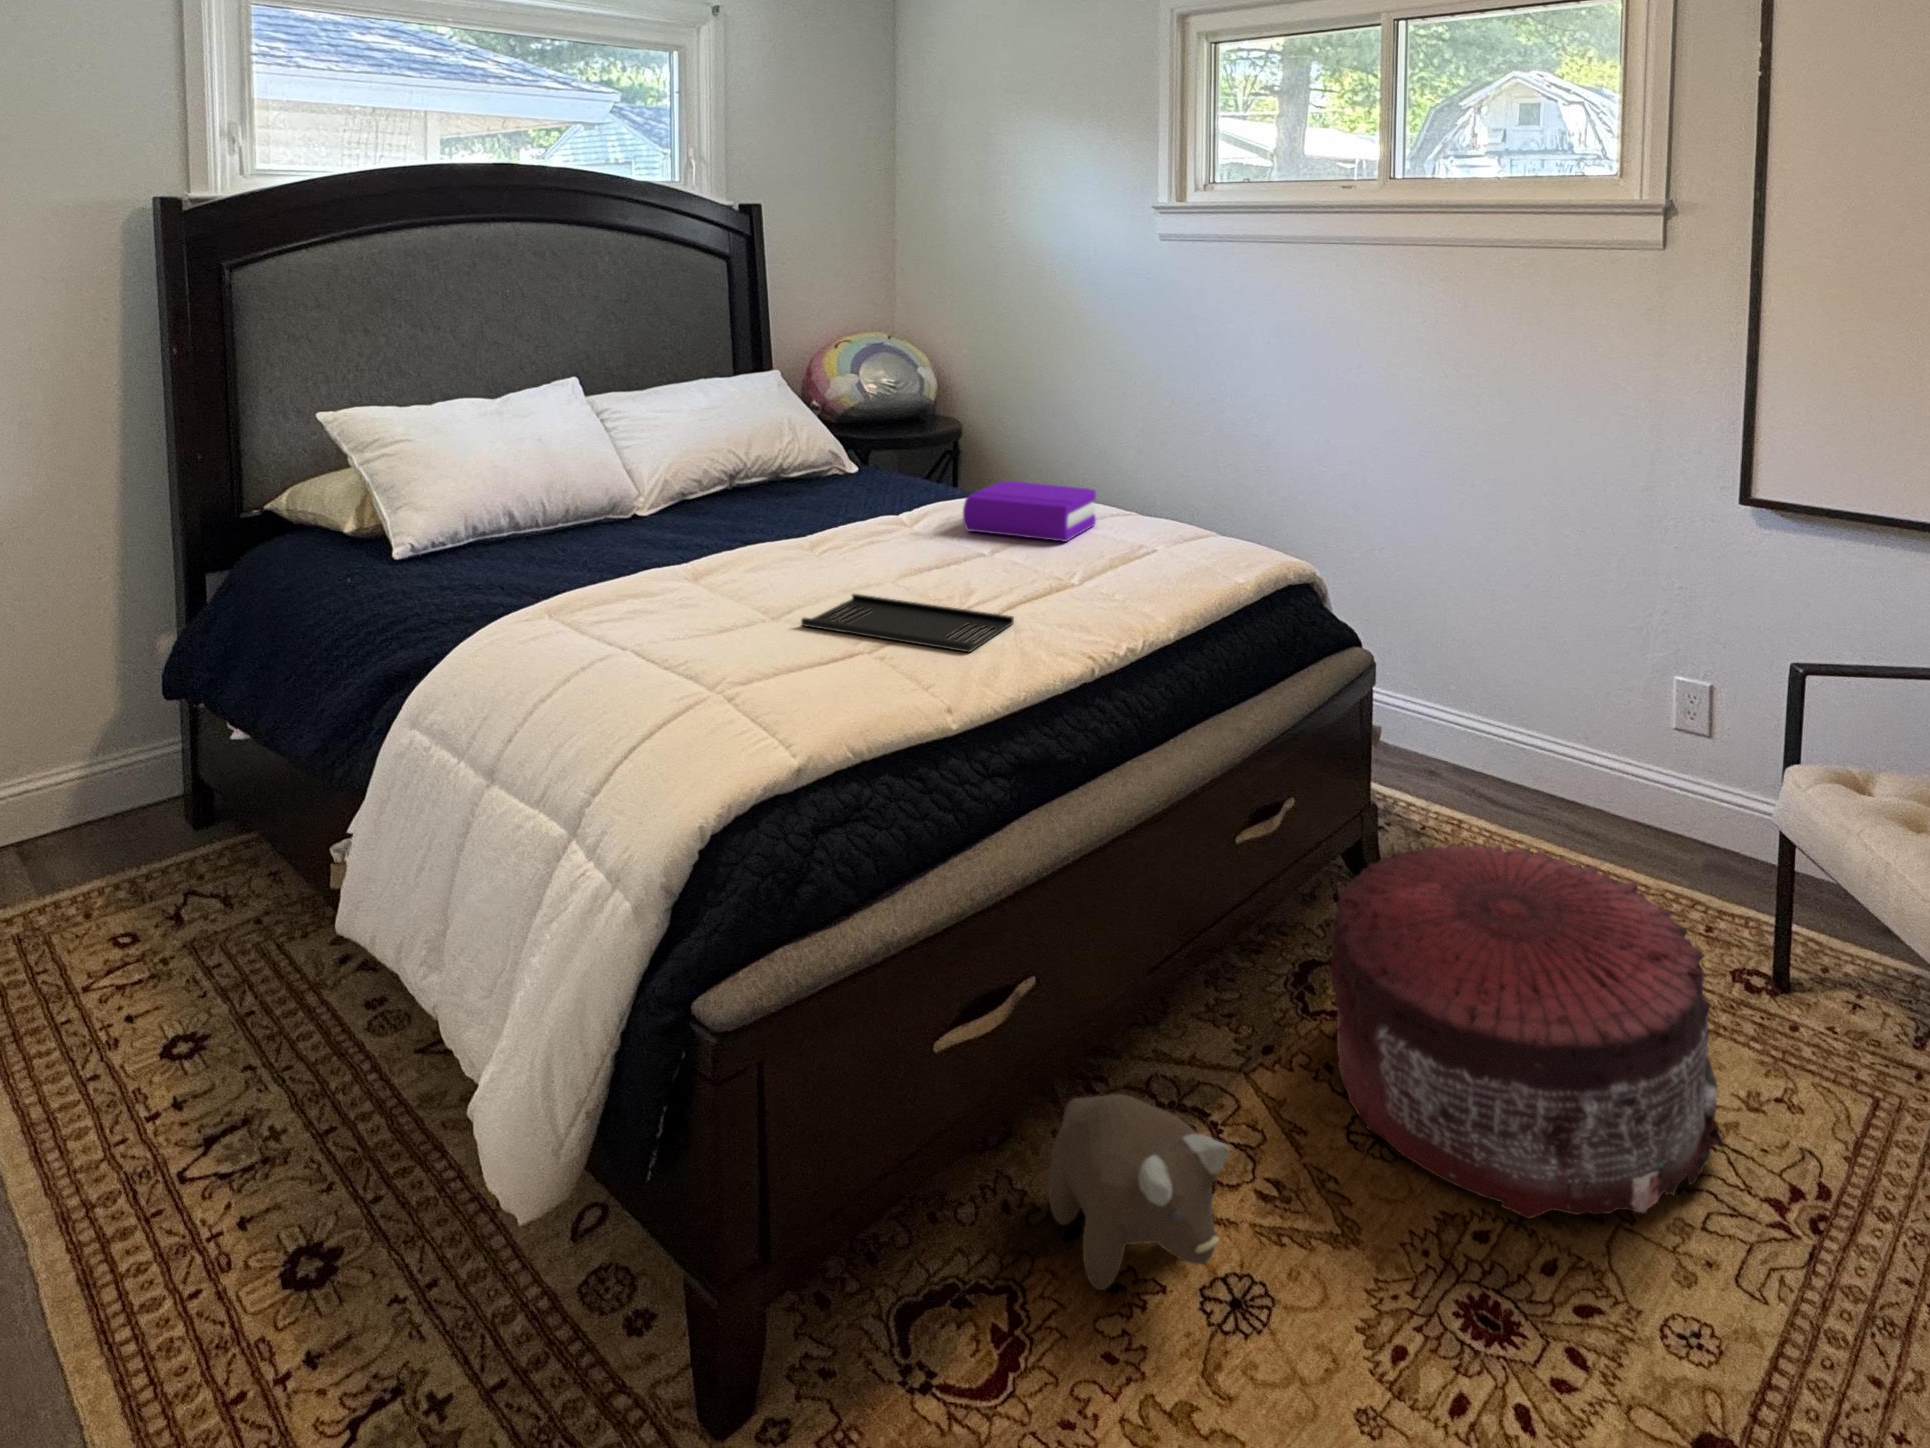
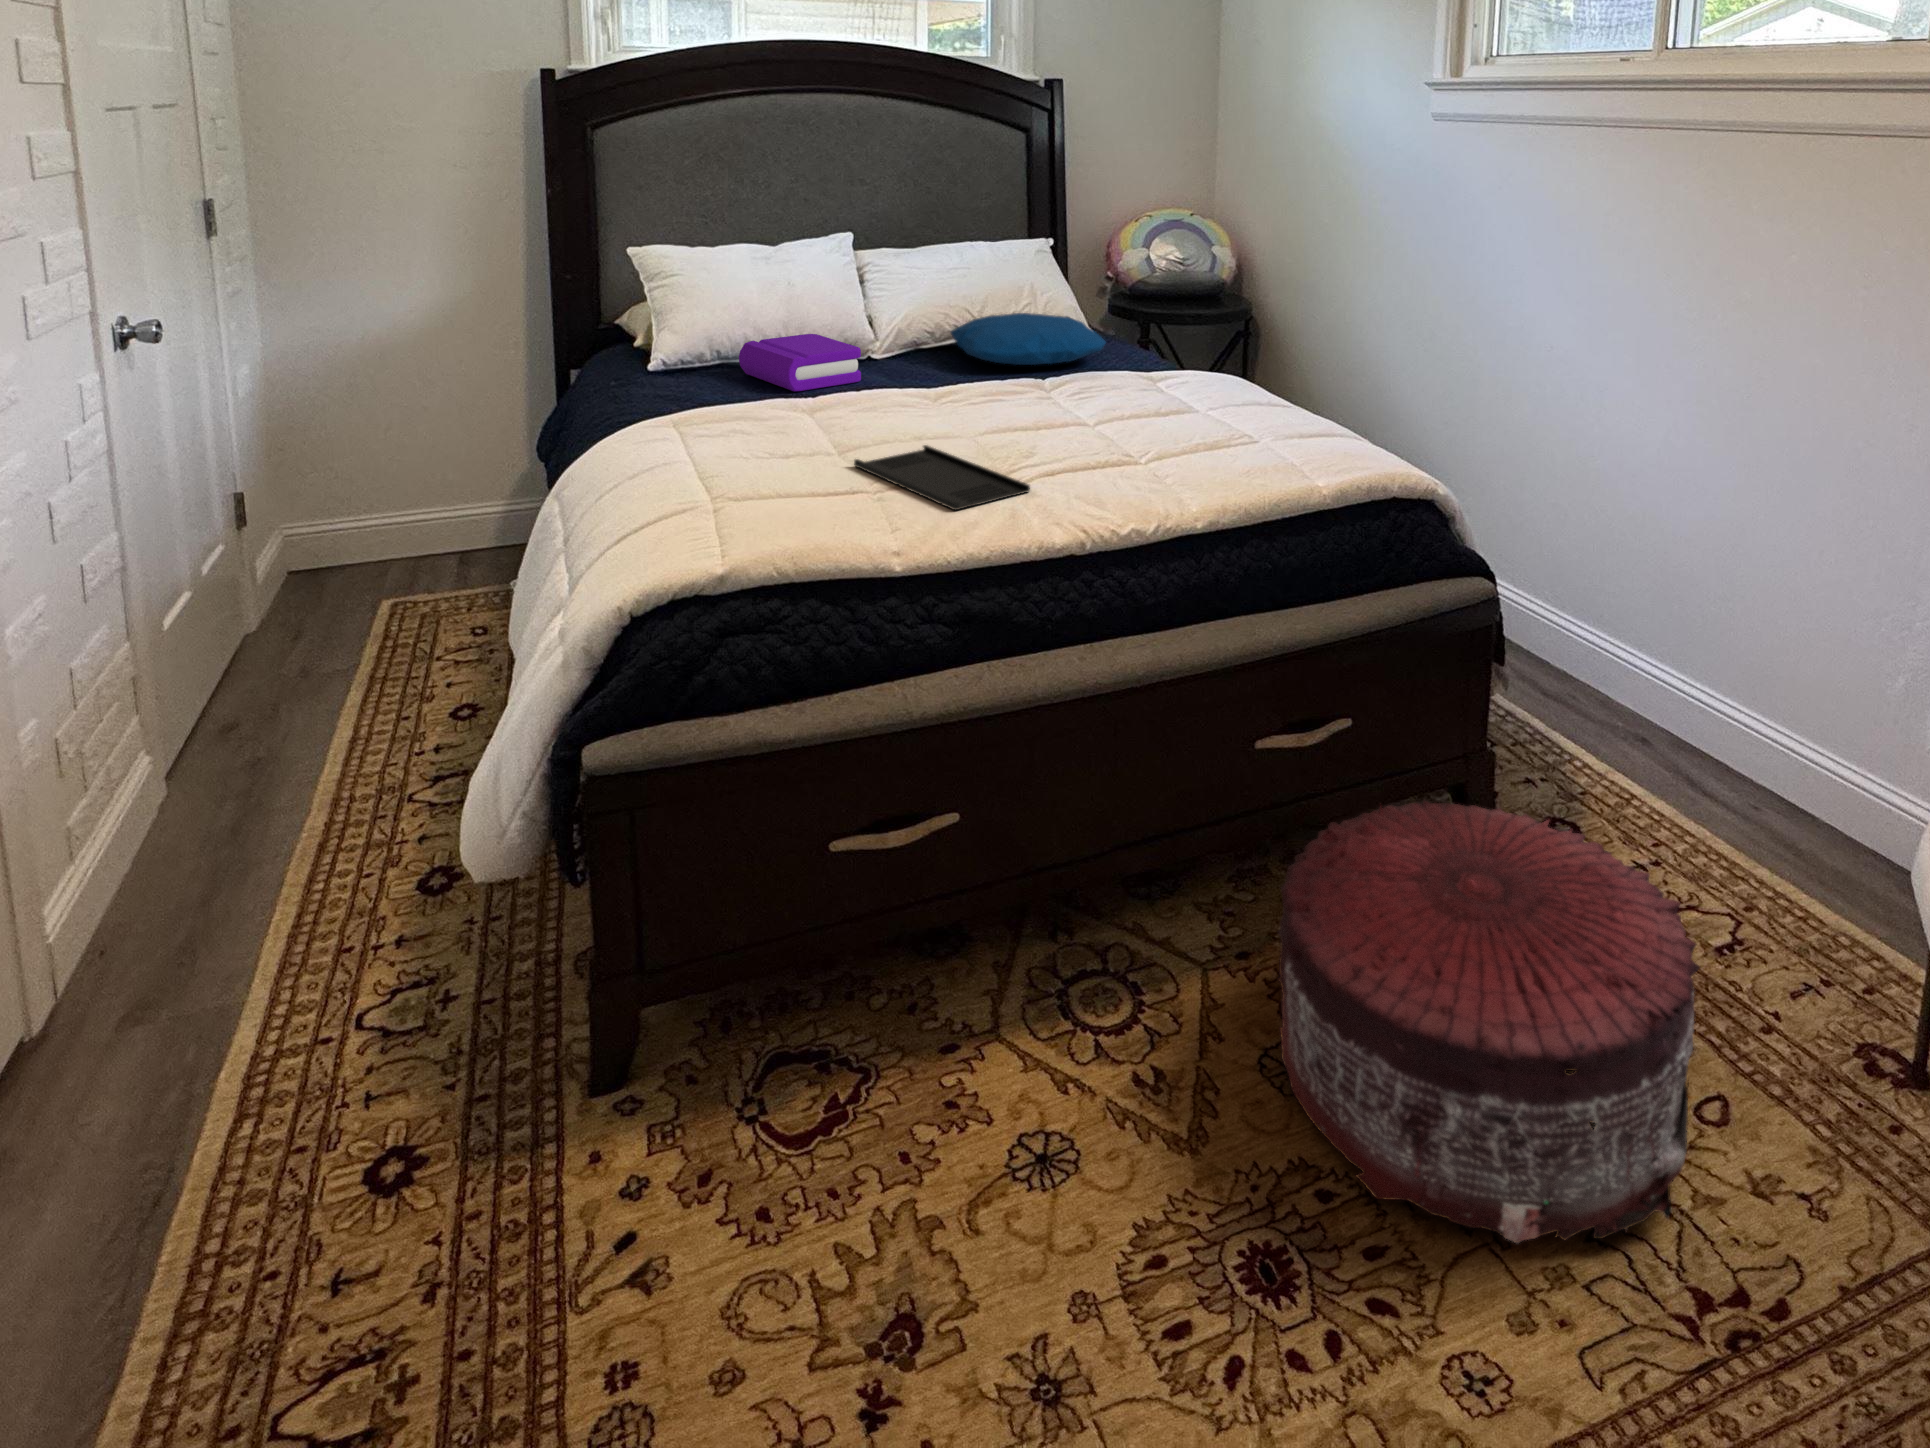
pillow: none [731,450,911,504] -> present [951,313,1106,365]
book: present [963,481,1096,541] -> present [739,334,861,391]
plush toy: present [1048,1094,1229,1290] -> none [917,935,1061,1109]

